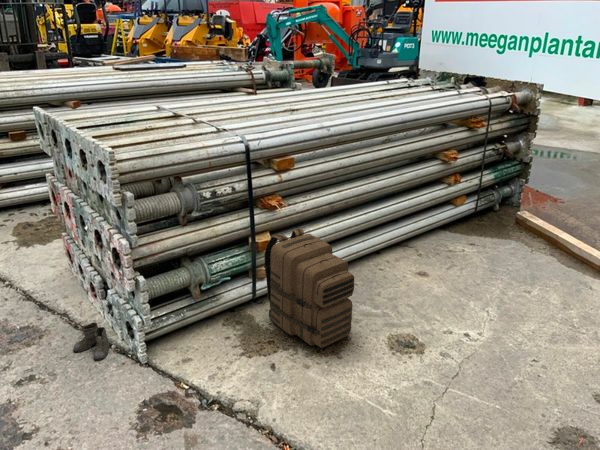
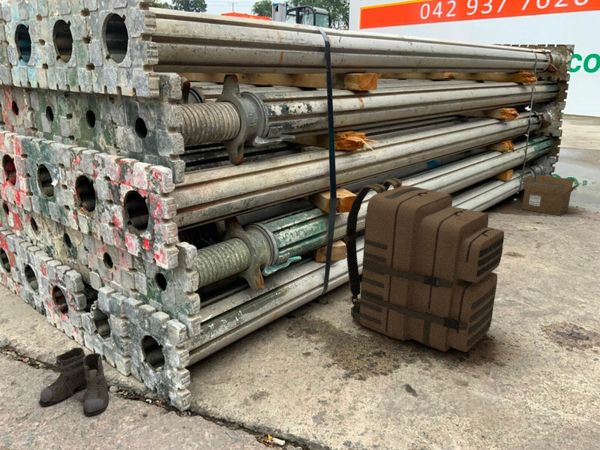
cardboard box: none [477,198,527,236] -> present [522,175,580,216]

